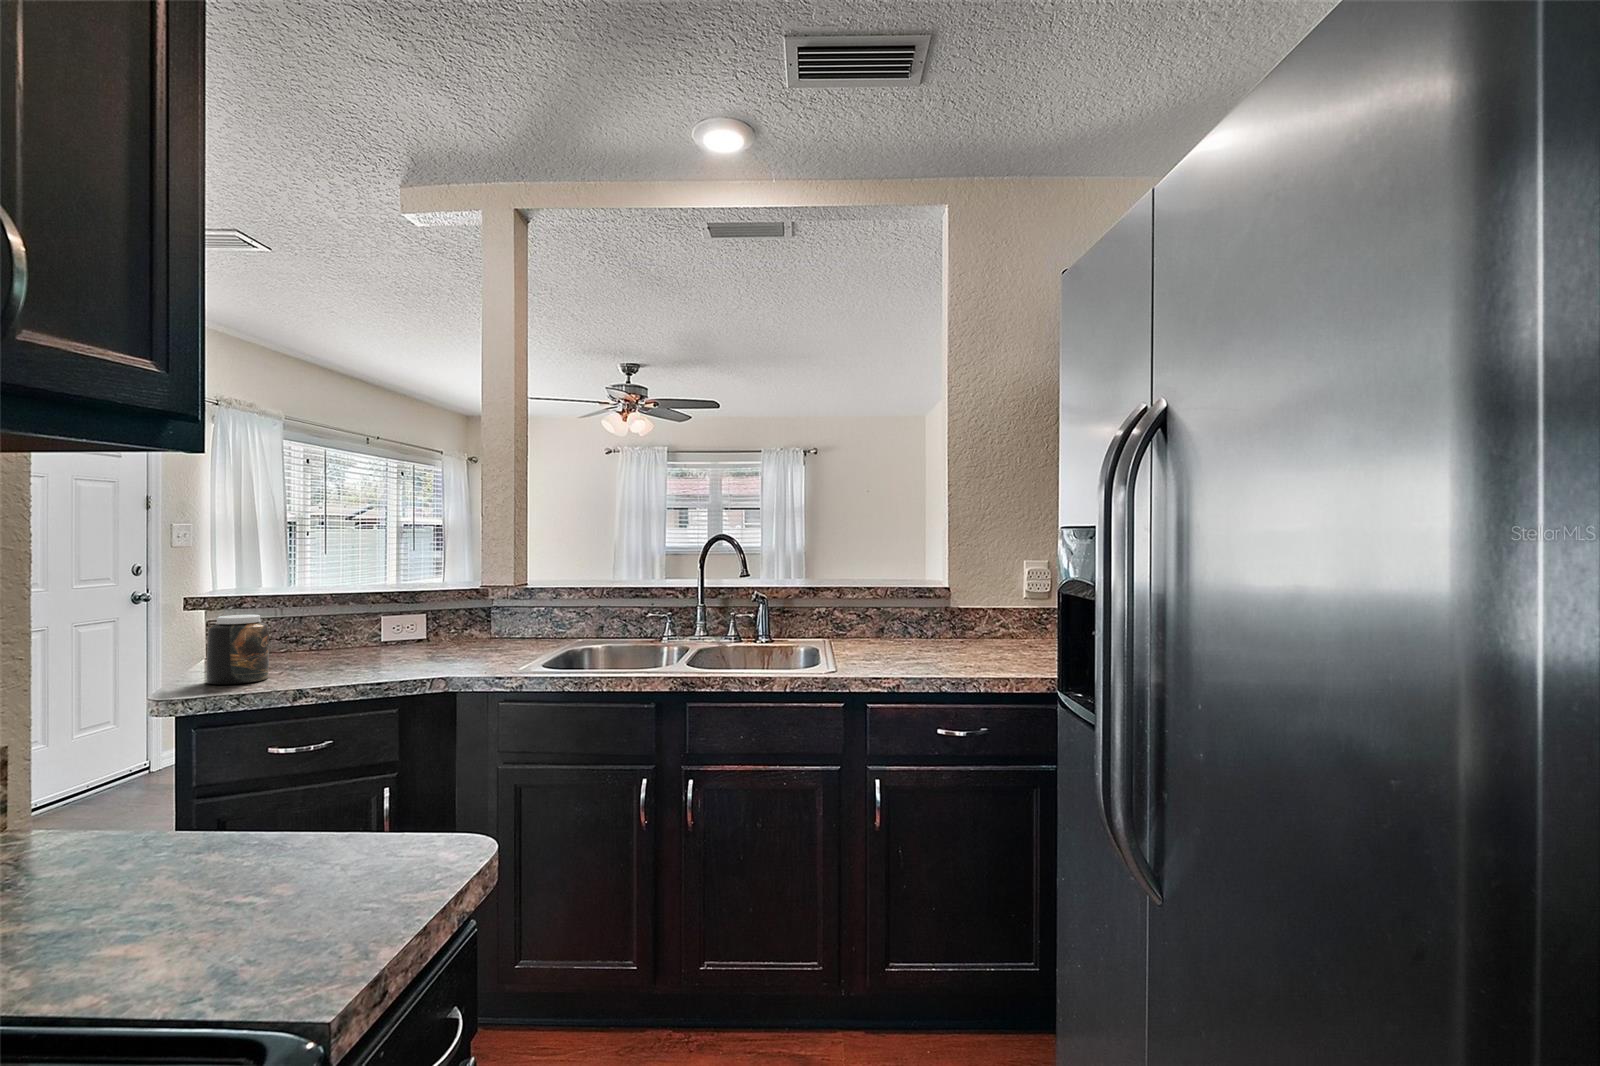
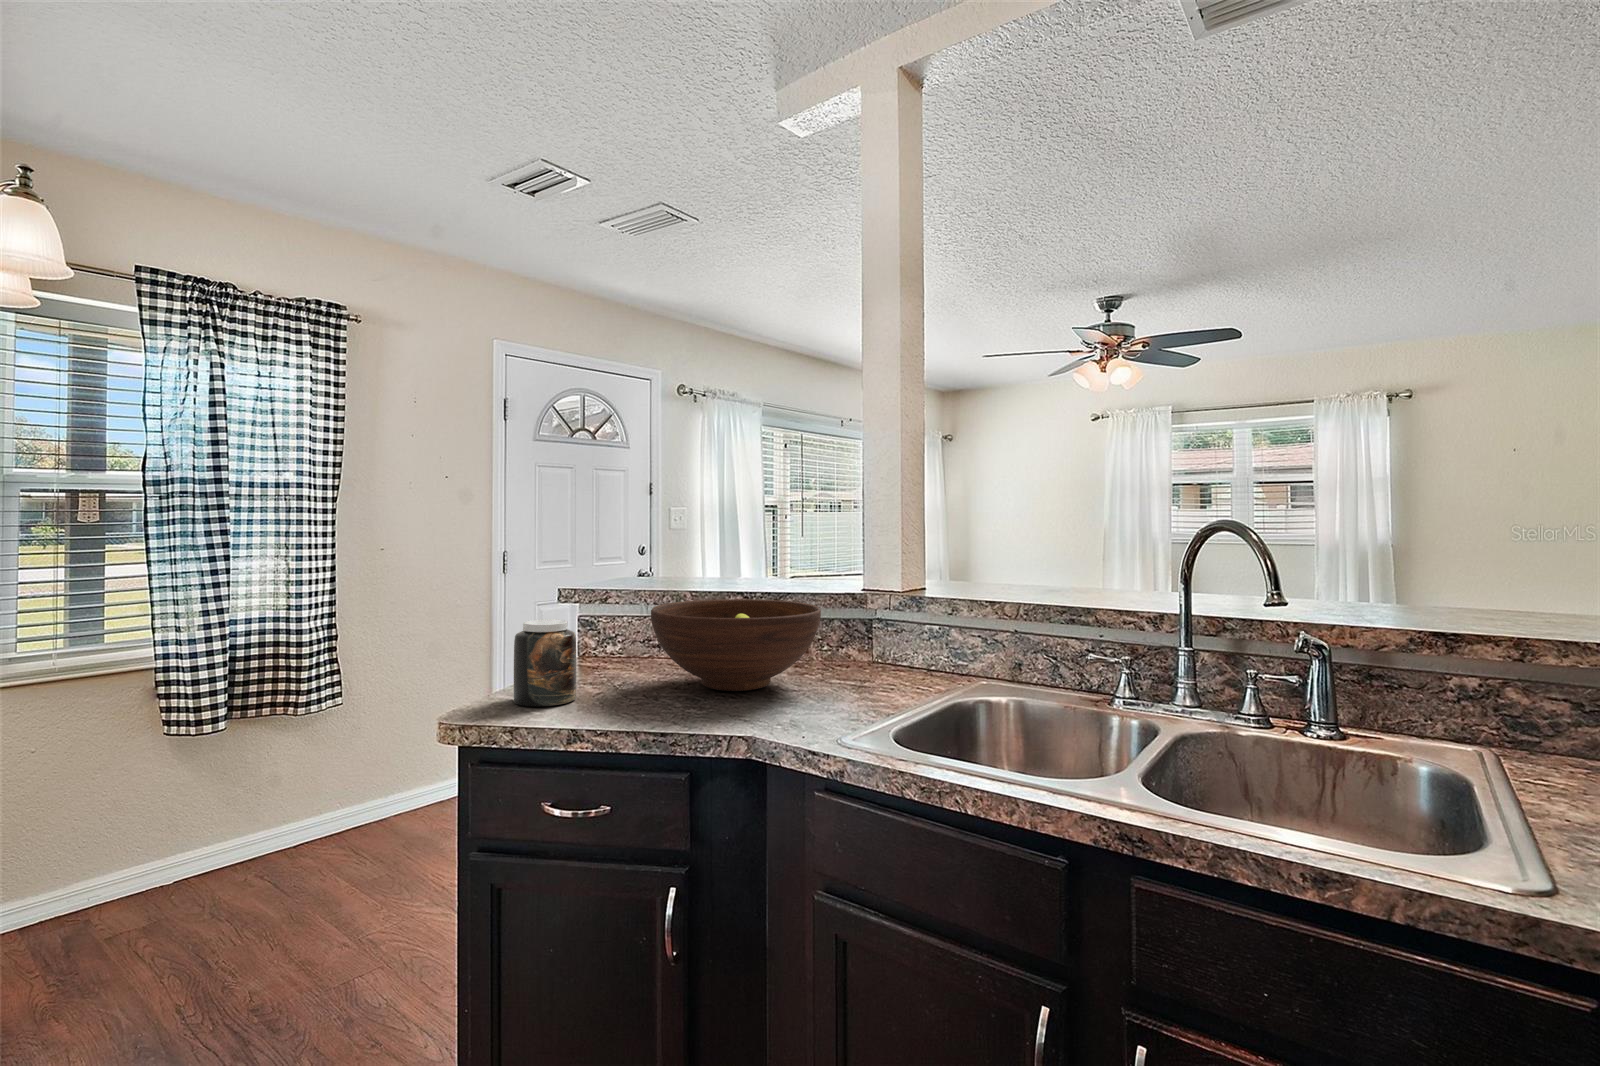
fruit bowl: none [327,594,470,660] -> present [651,599,821,691]

